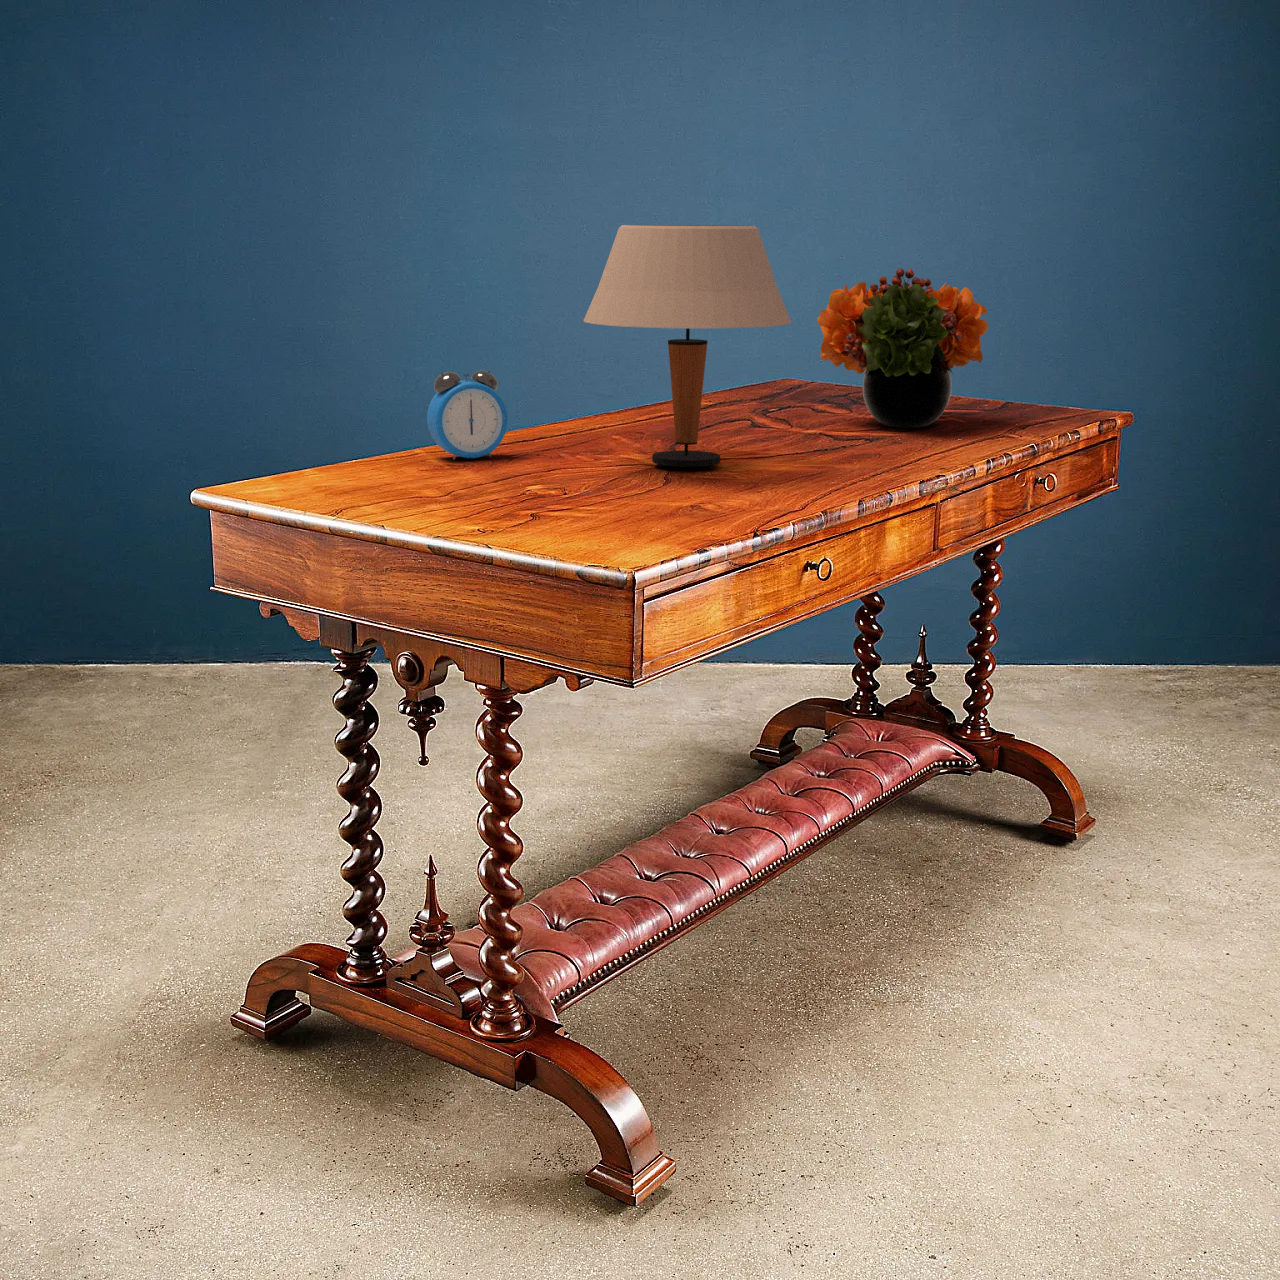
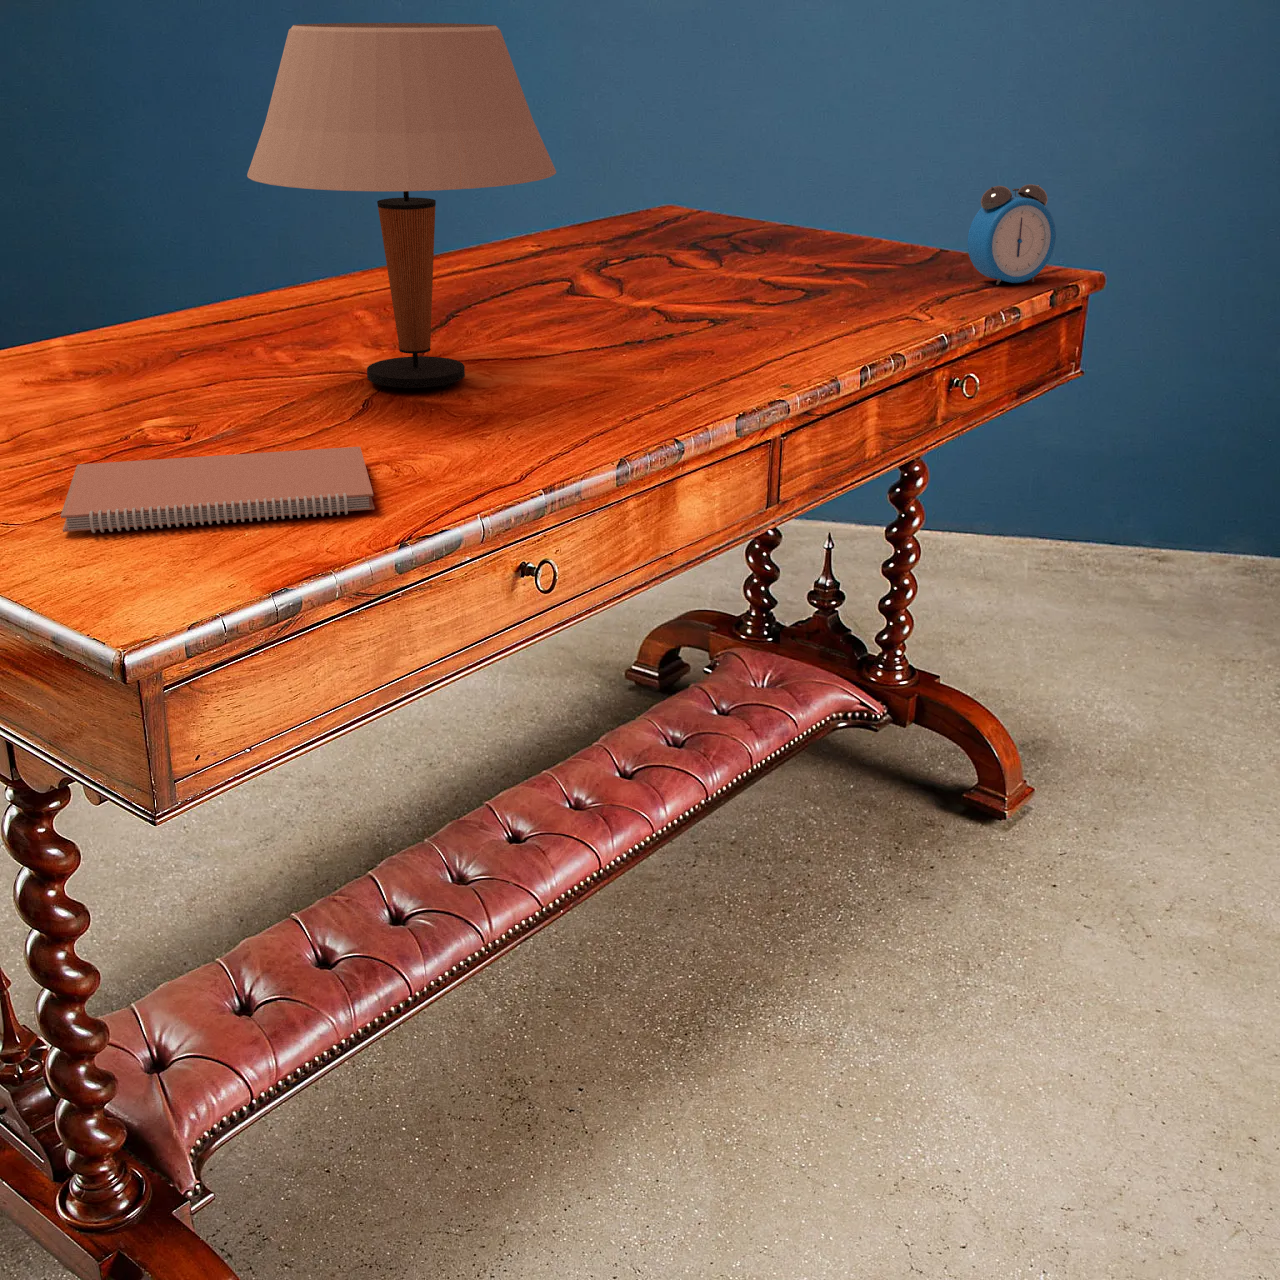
flower arrangement: present [817,268,988,428] -> none [659,82,897,305]
alarm clock: present [427,371,508,460] -> present [967,184,1056,285]
notebook: none [521,489,731,528] -> present [61,447,374,533]

